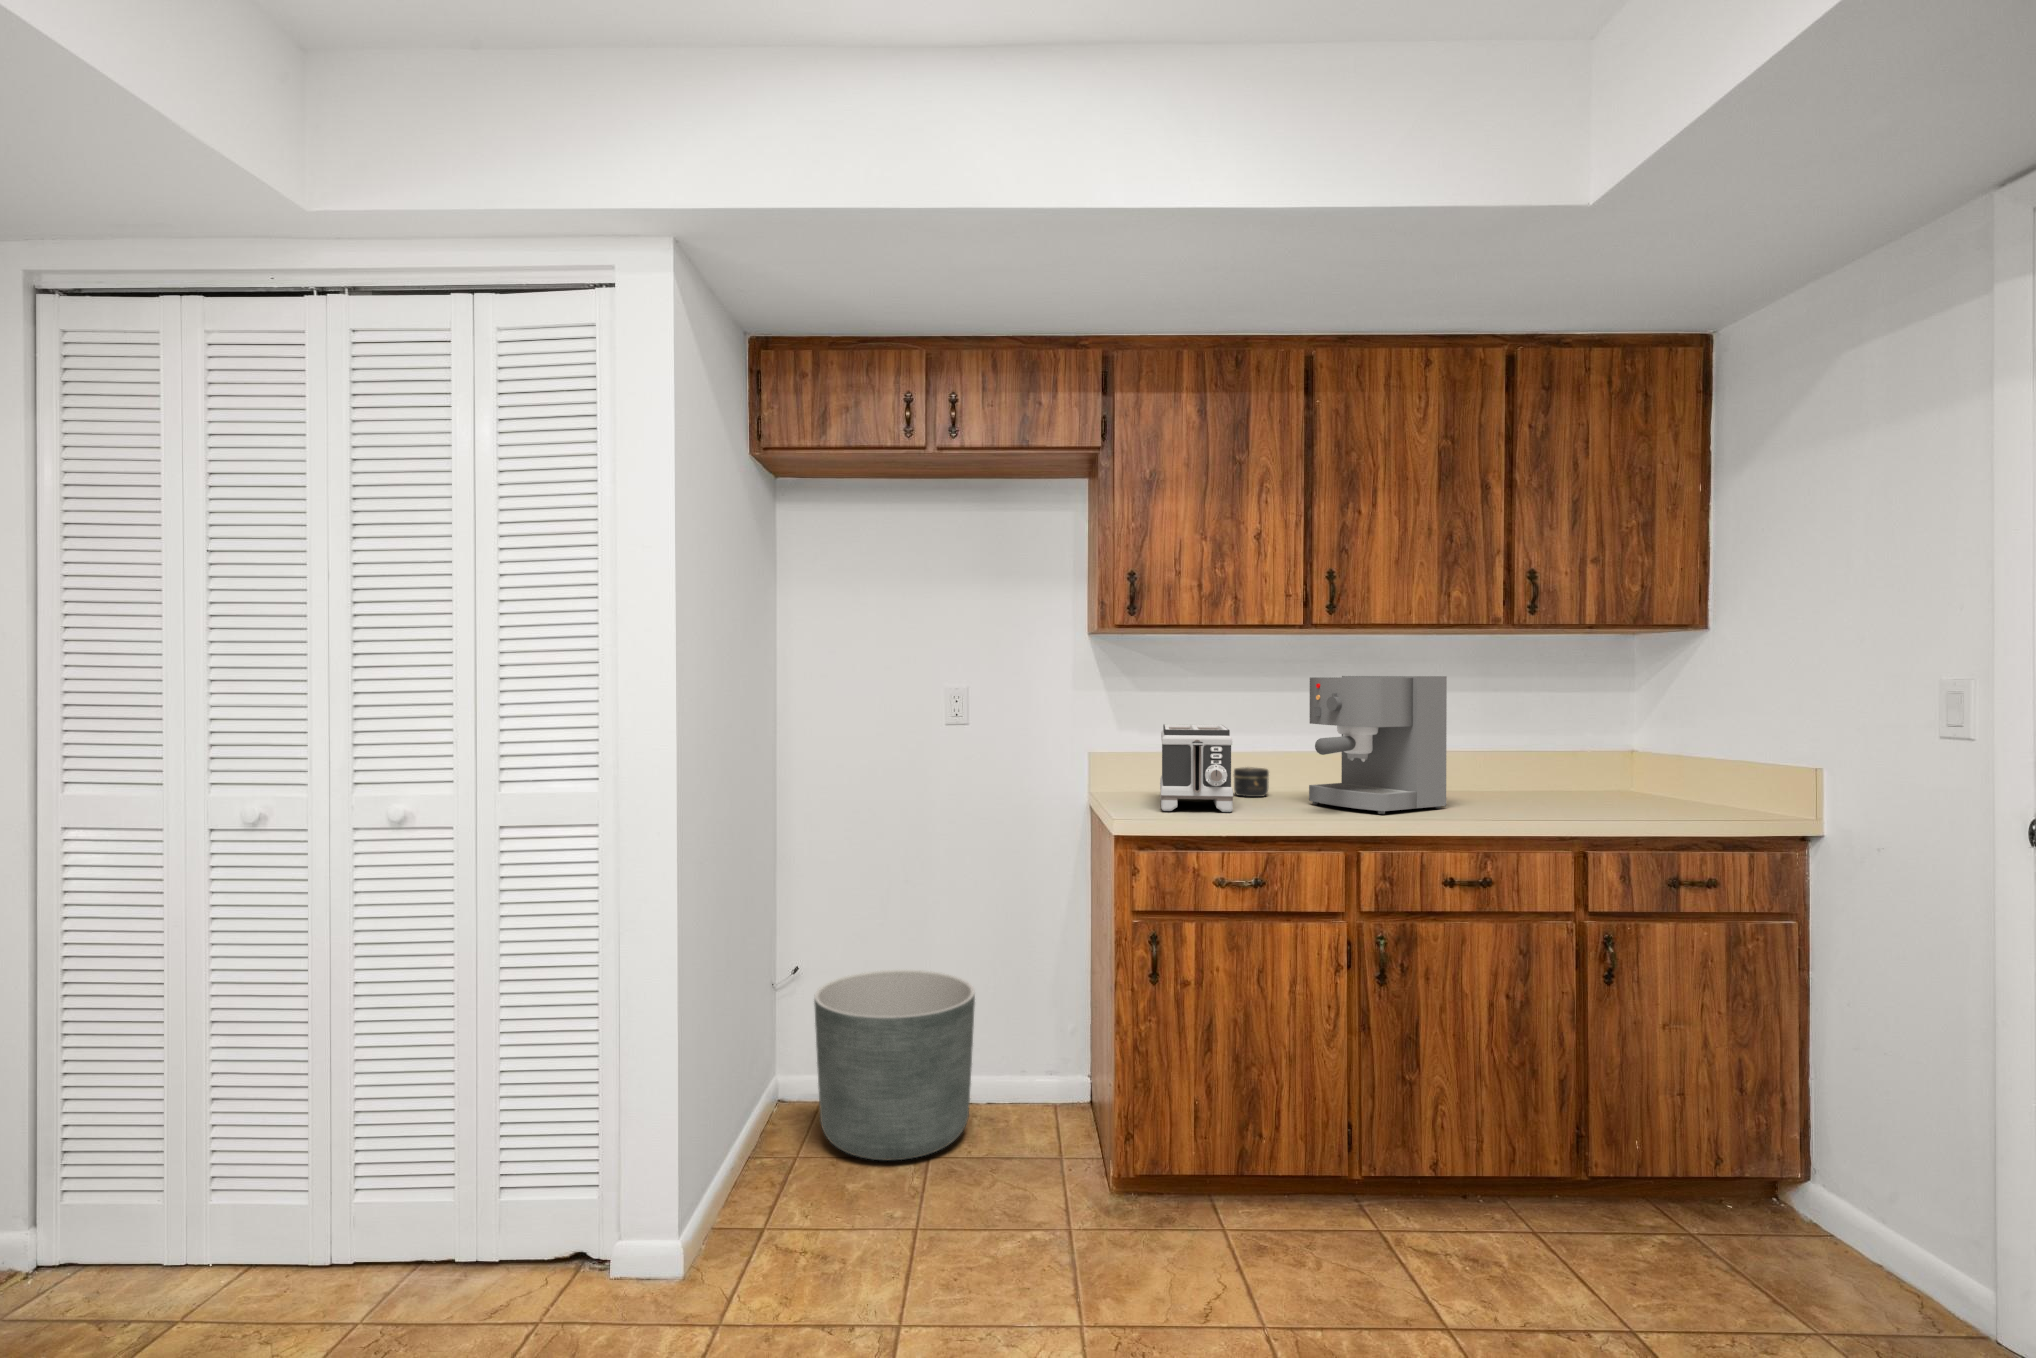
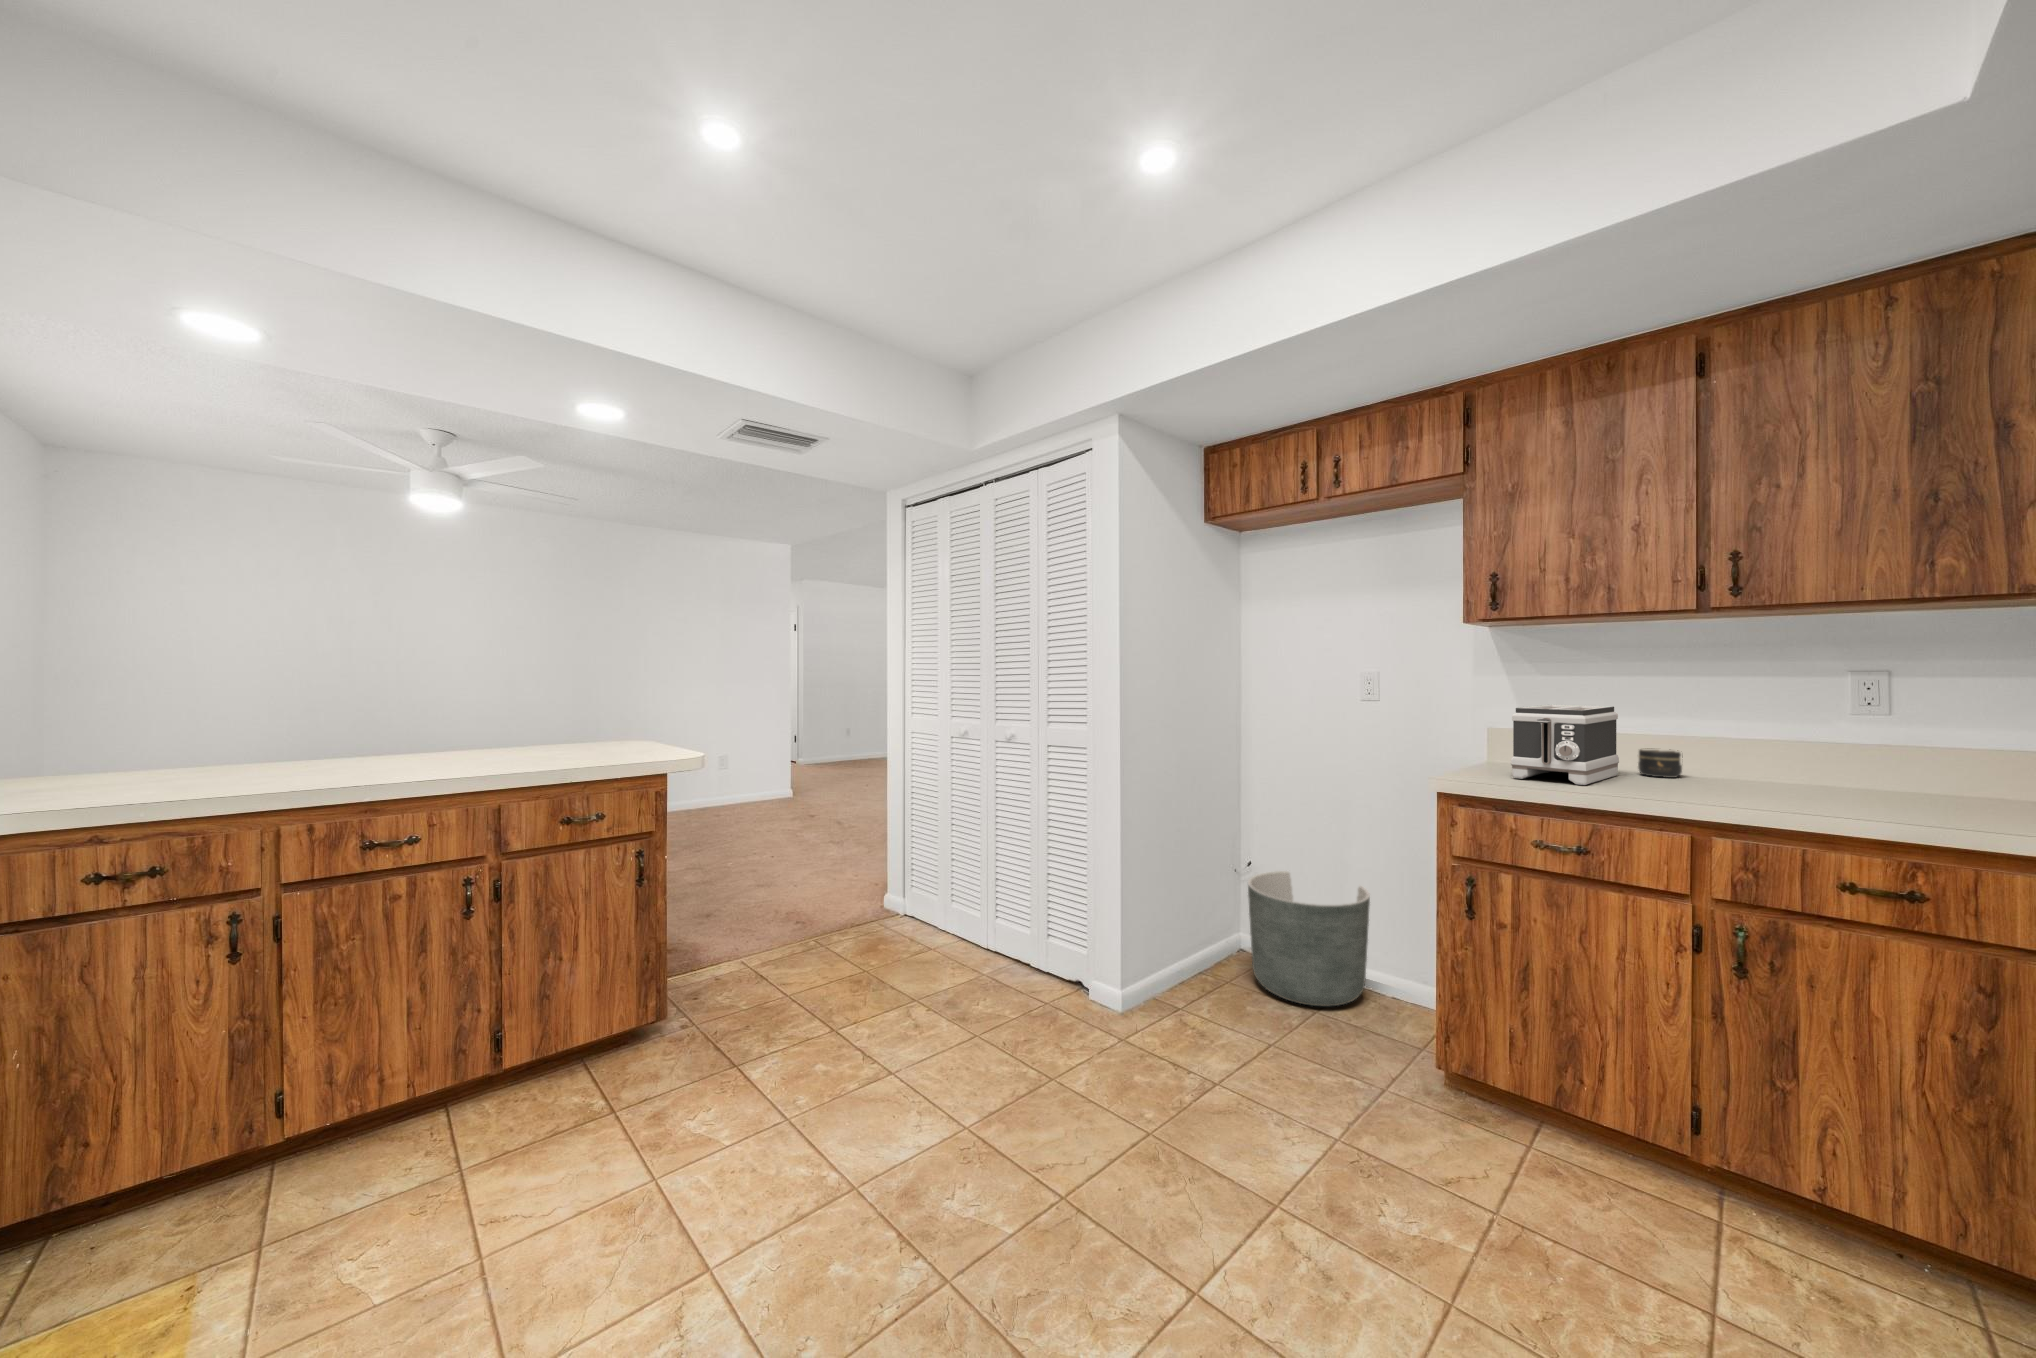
coffee maker: present [1309,676,1447,814] -> none [1678,658,1907,809]

